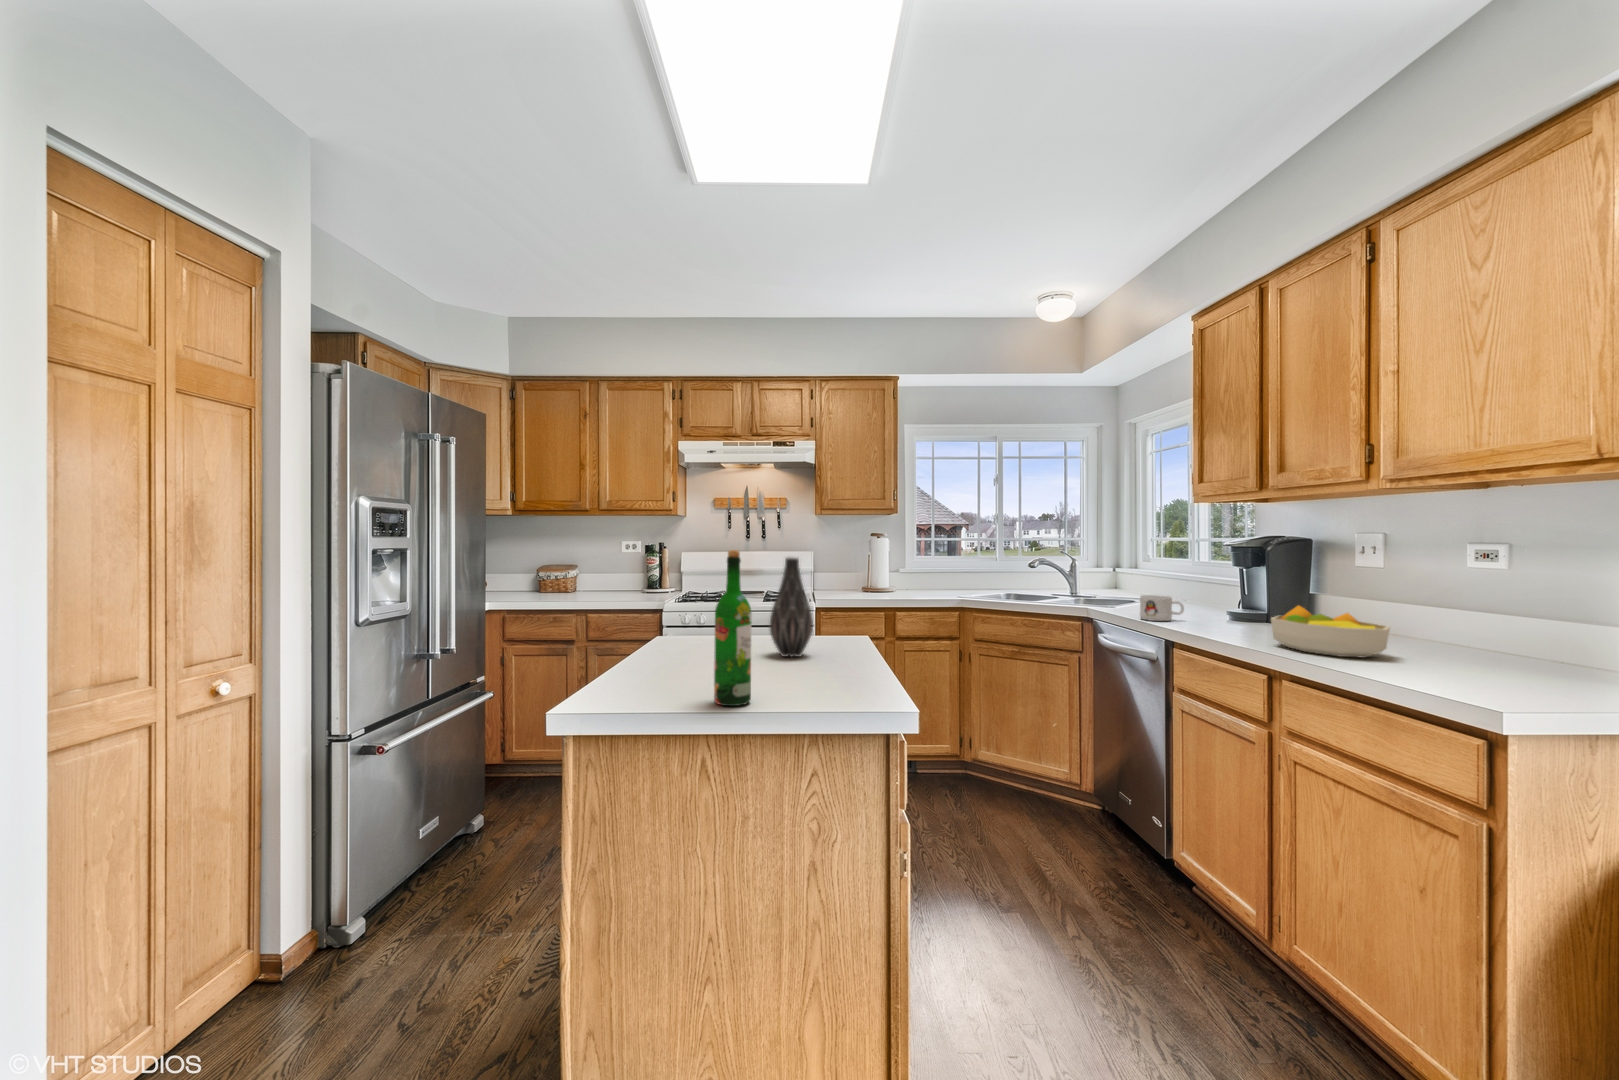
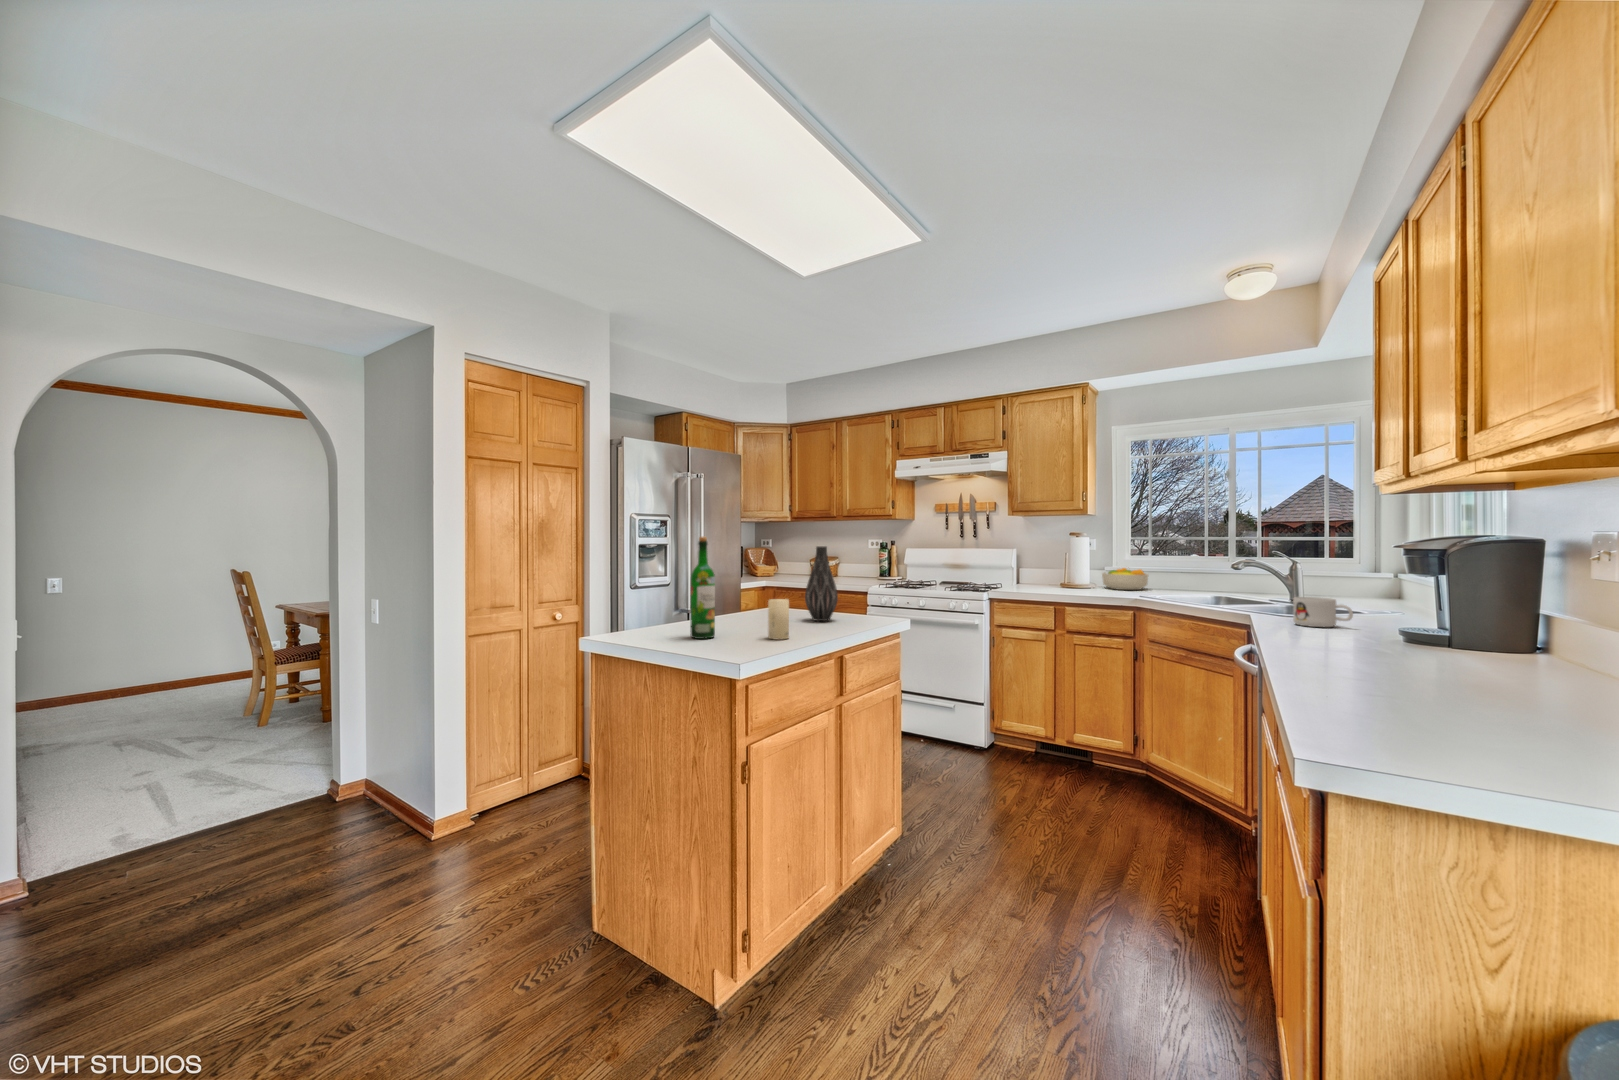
fruit bowl: present [1271,606,1390,658] -> present [1102,568,1148,590]
candle: none [814,635,843,693] -> present [768,599,789,640]

